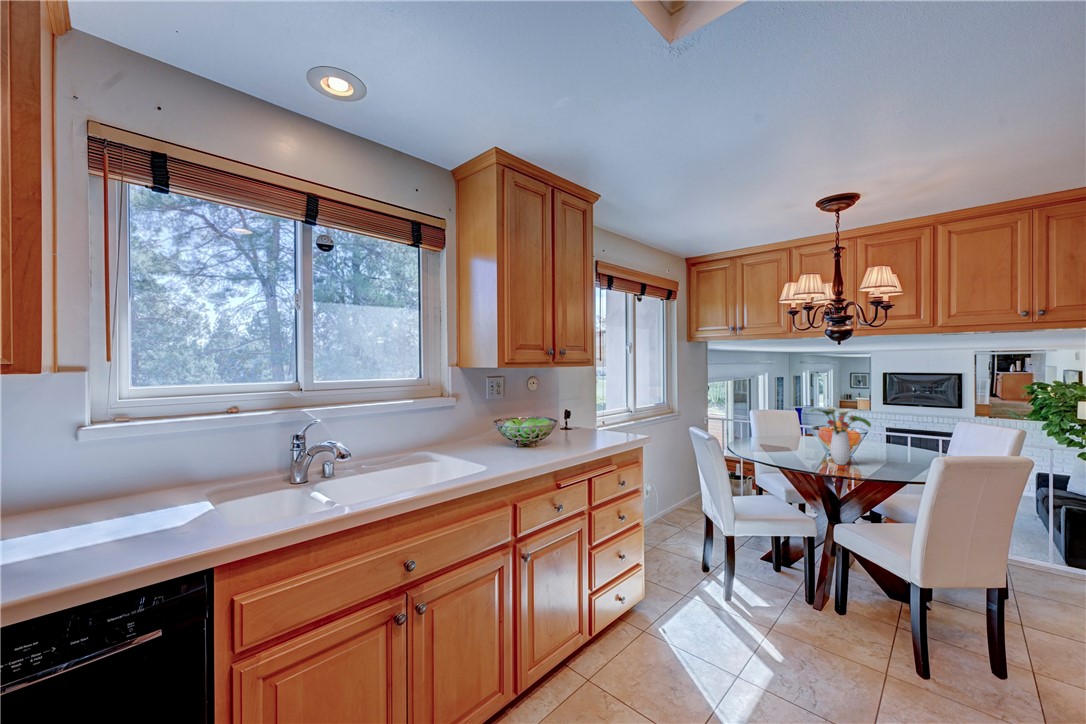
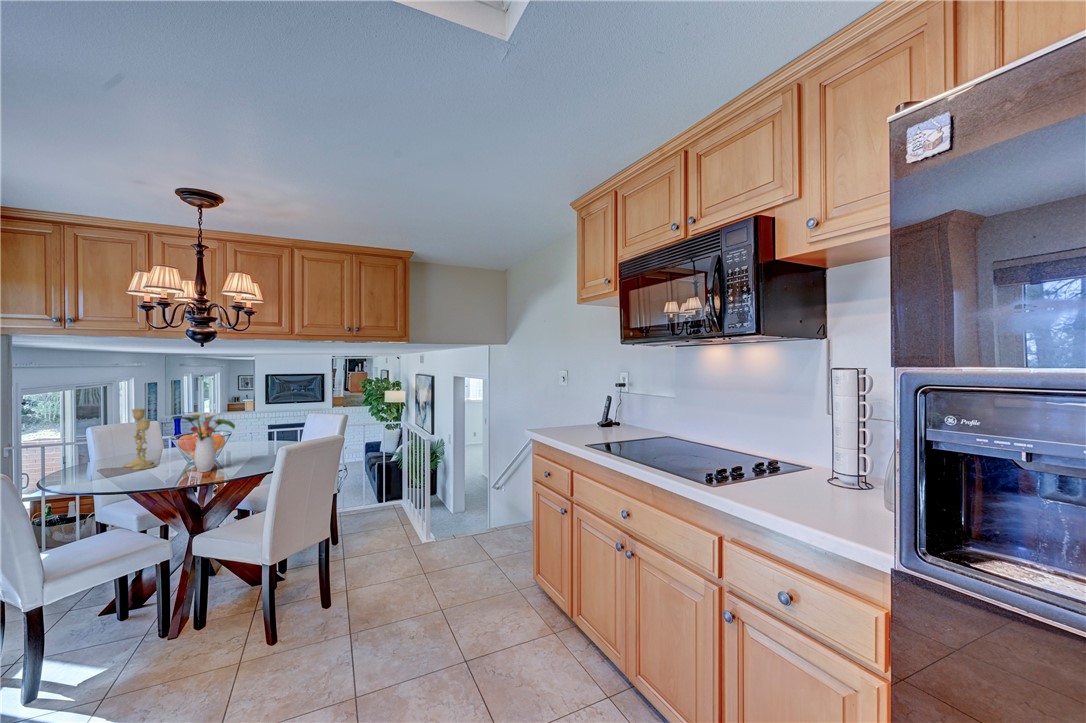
candlestick: none [772,399,796,450] -> present [124,409,155,470]

